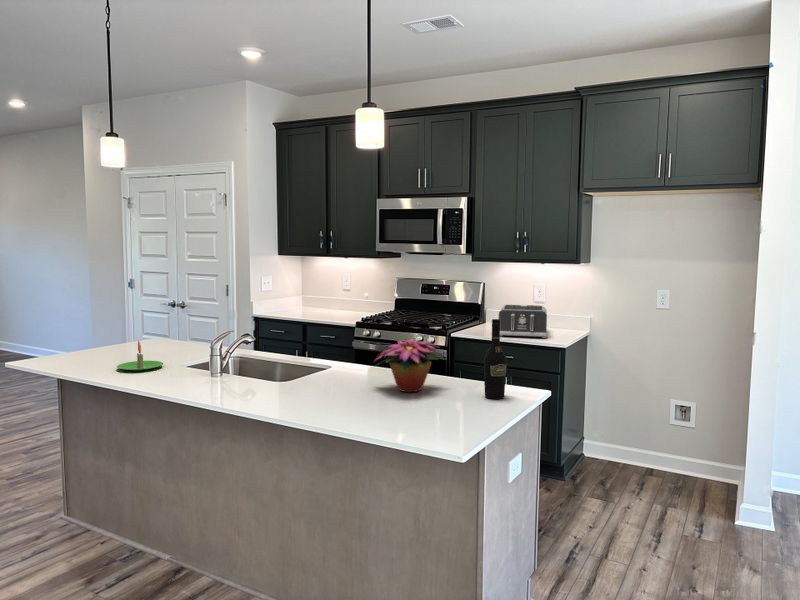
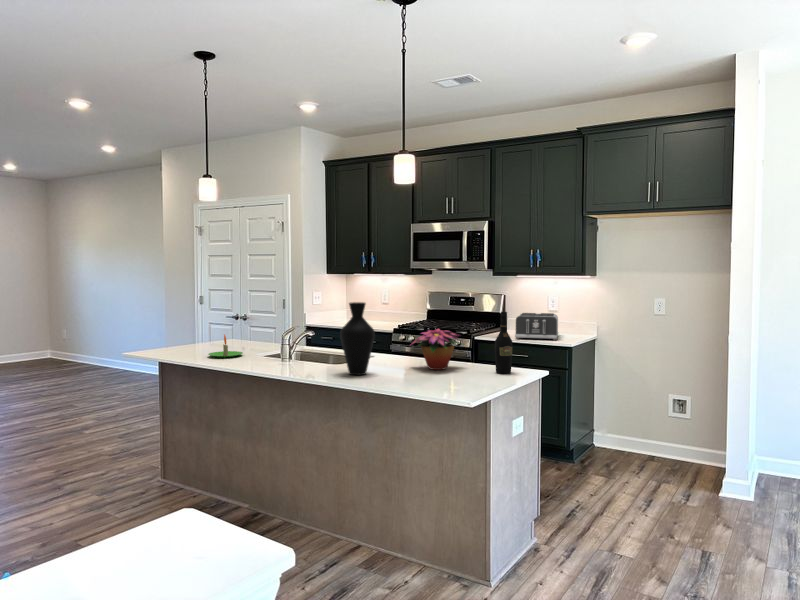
vase: none [283,307,329,403] -> present [340,302,375,375]

